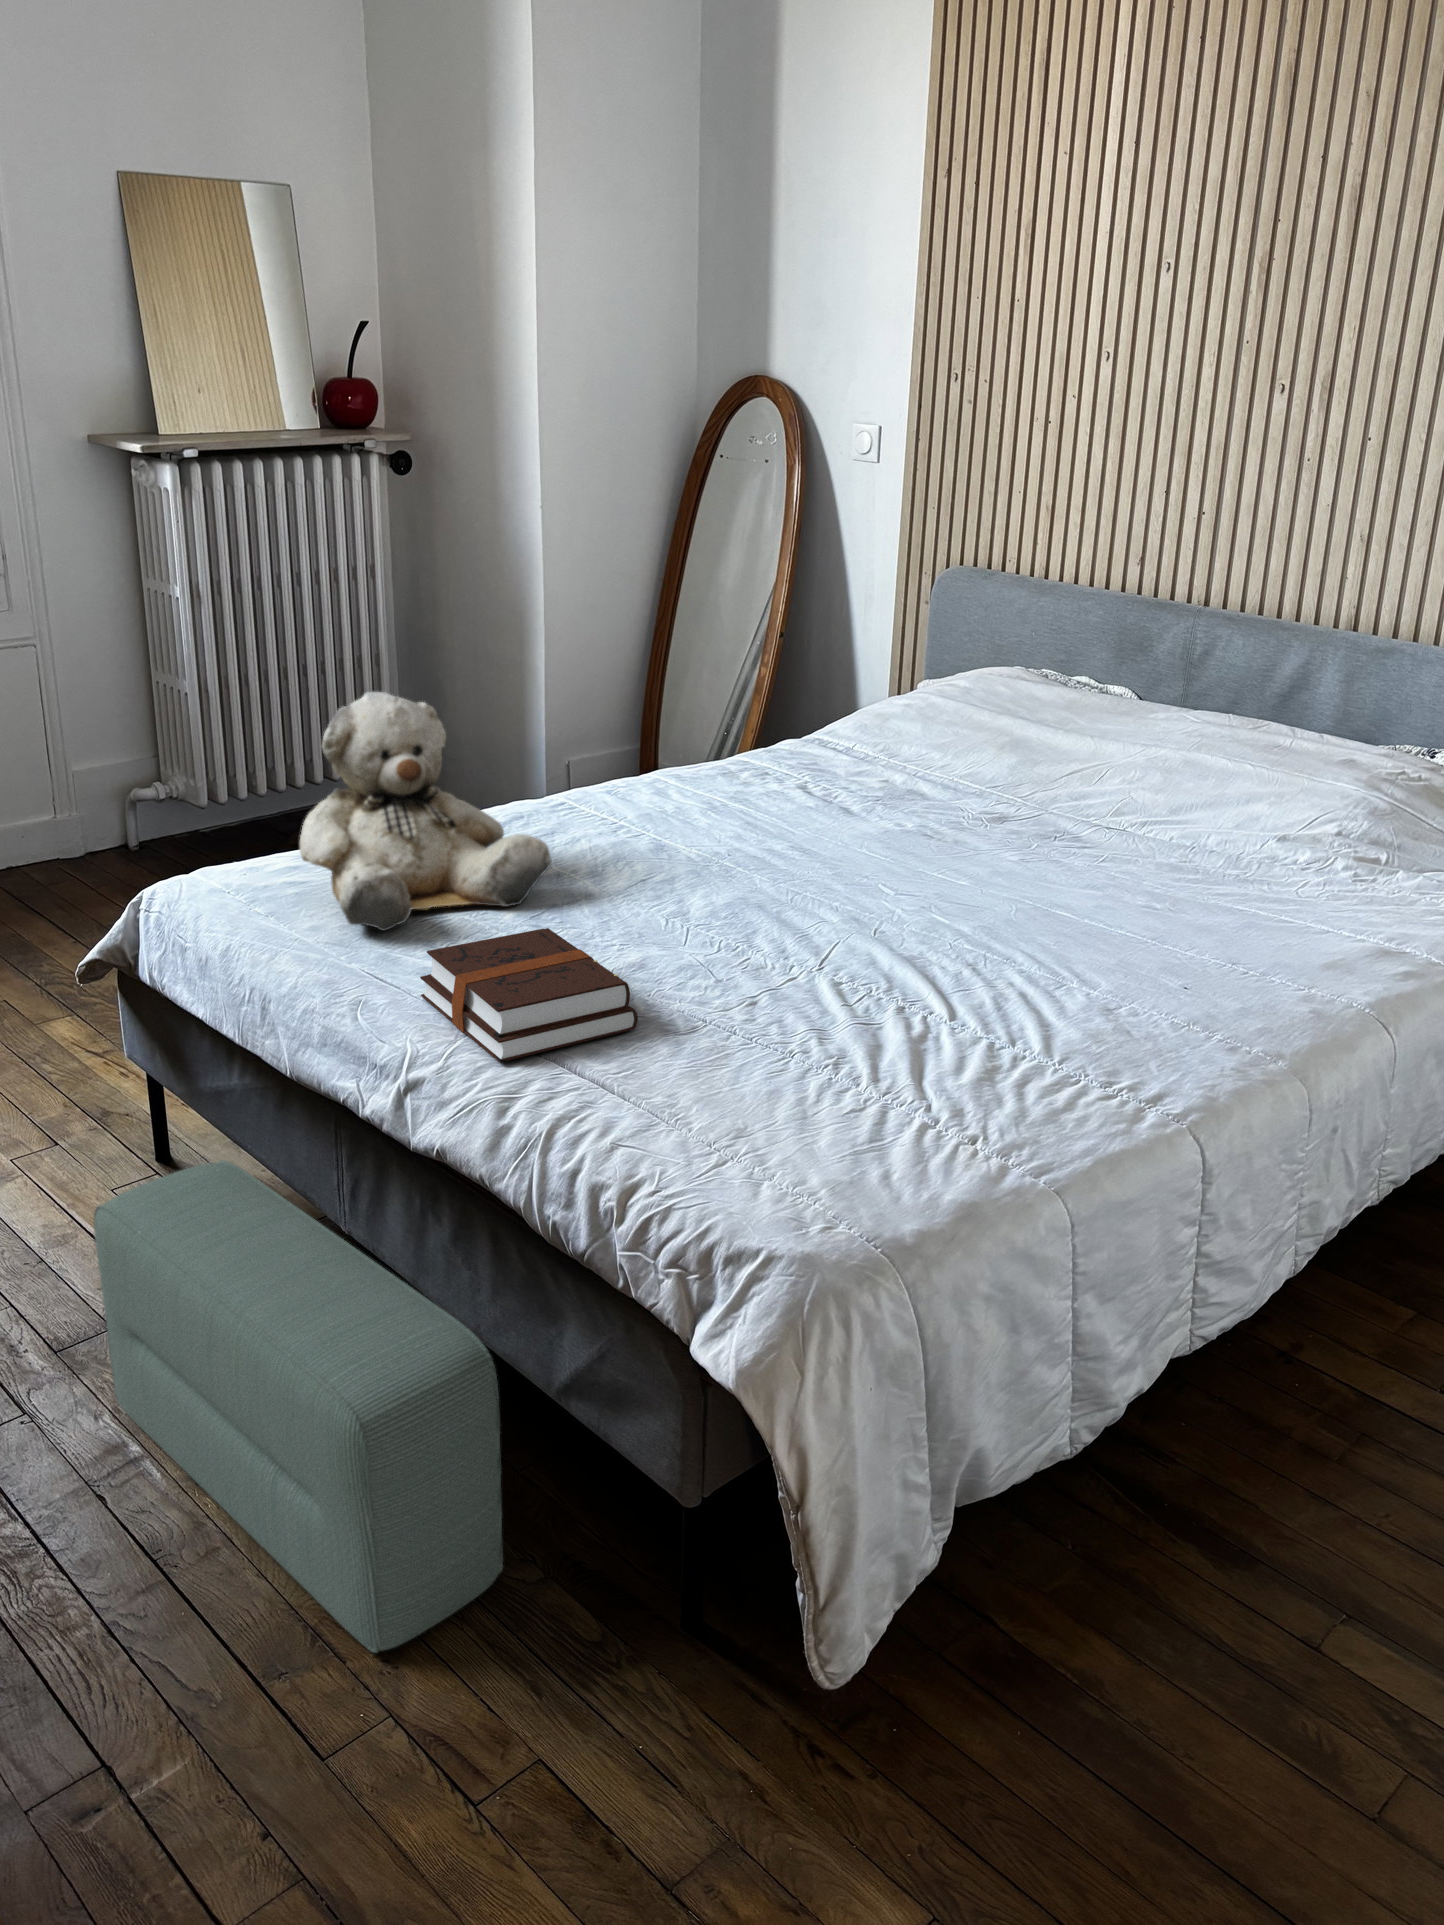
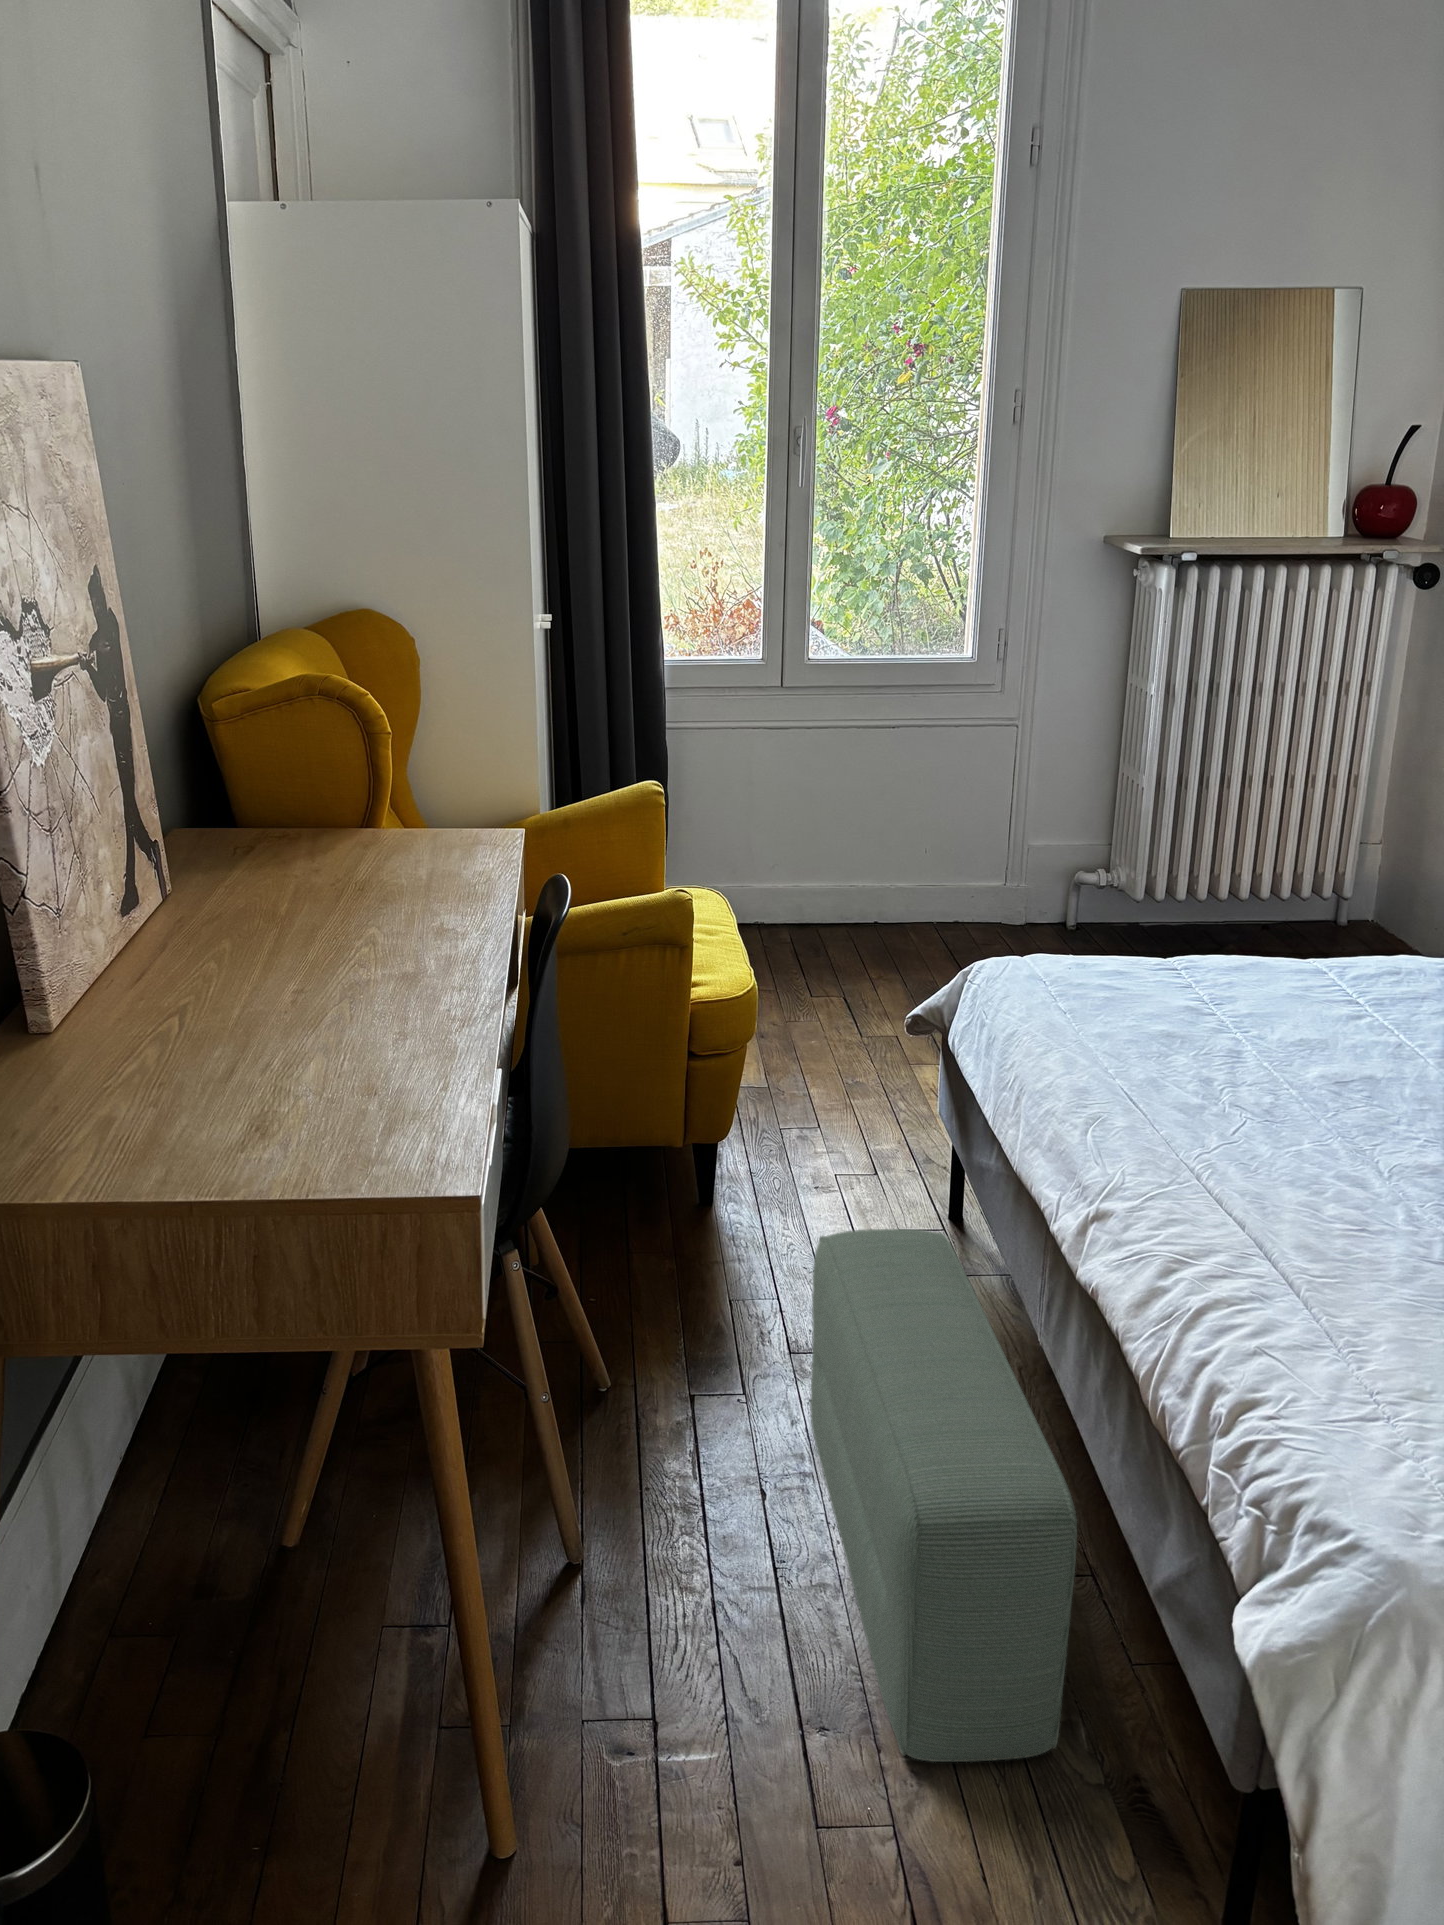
teddy bear: present [300,692,552,931] -> none [1109,812,1375,1066]
hardback book: present [420,928,638,1062] -> none [1159,1087,1372,1235]

